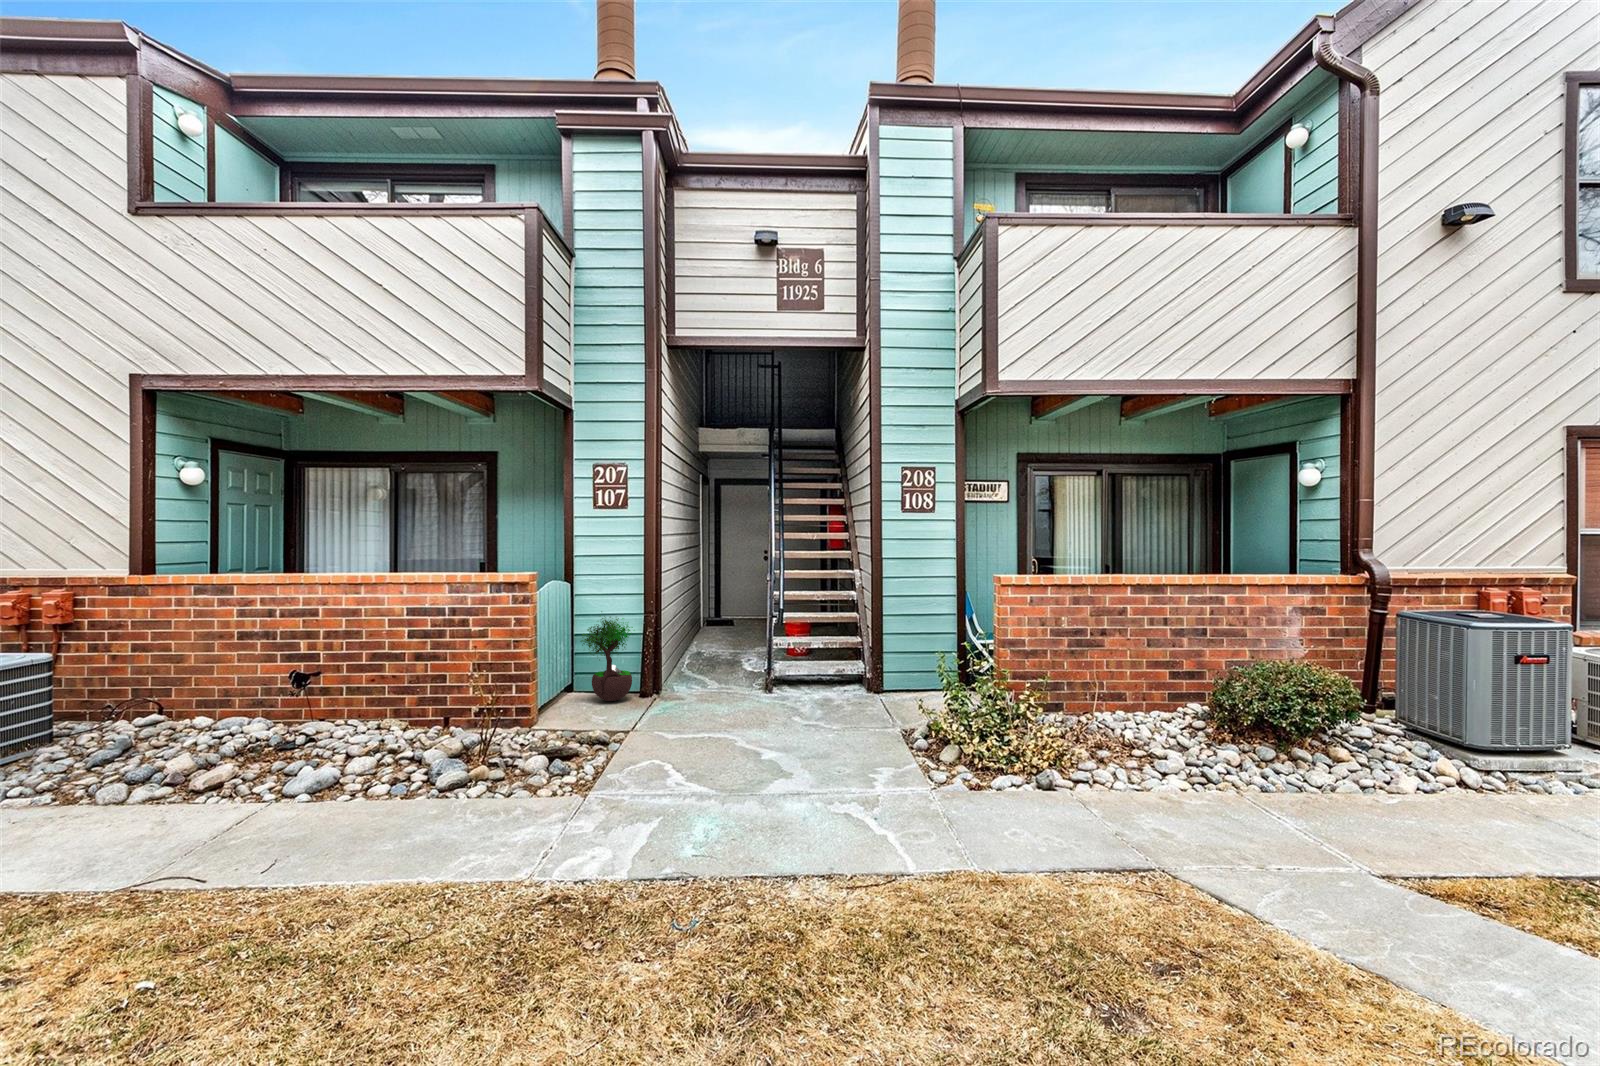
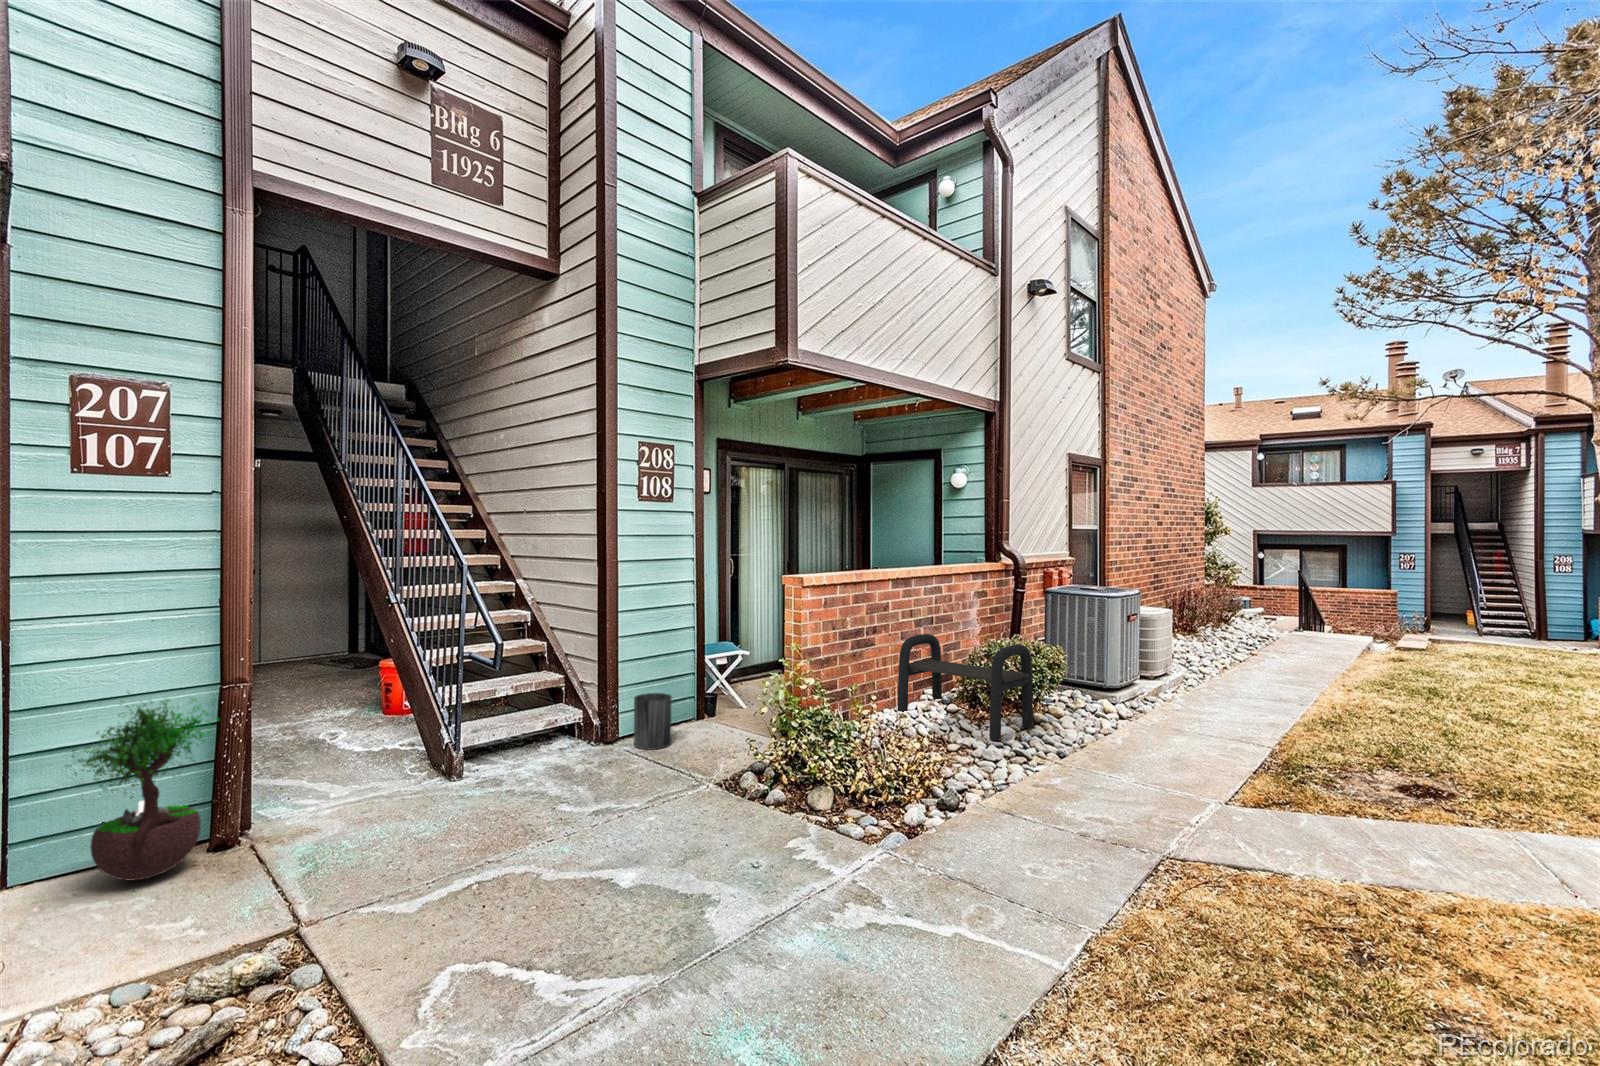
bench: none [1141,644,1283,758] -> present [898,634,1033,741]
trash can: none [890,659,919,701] -> present [634,693,672,749]

